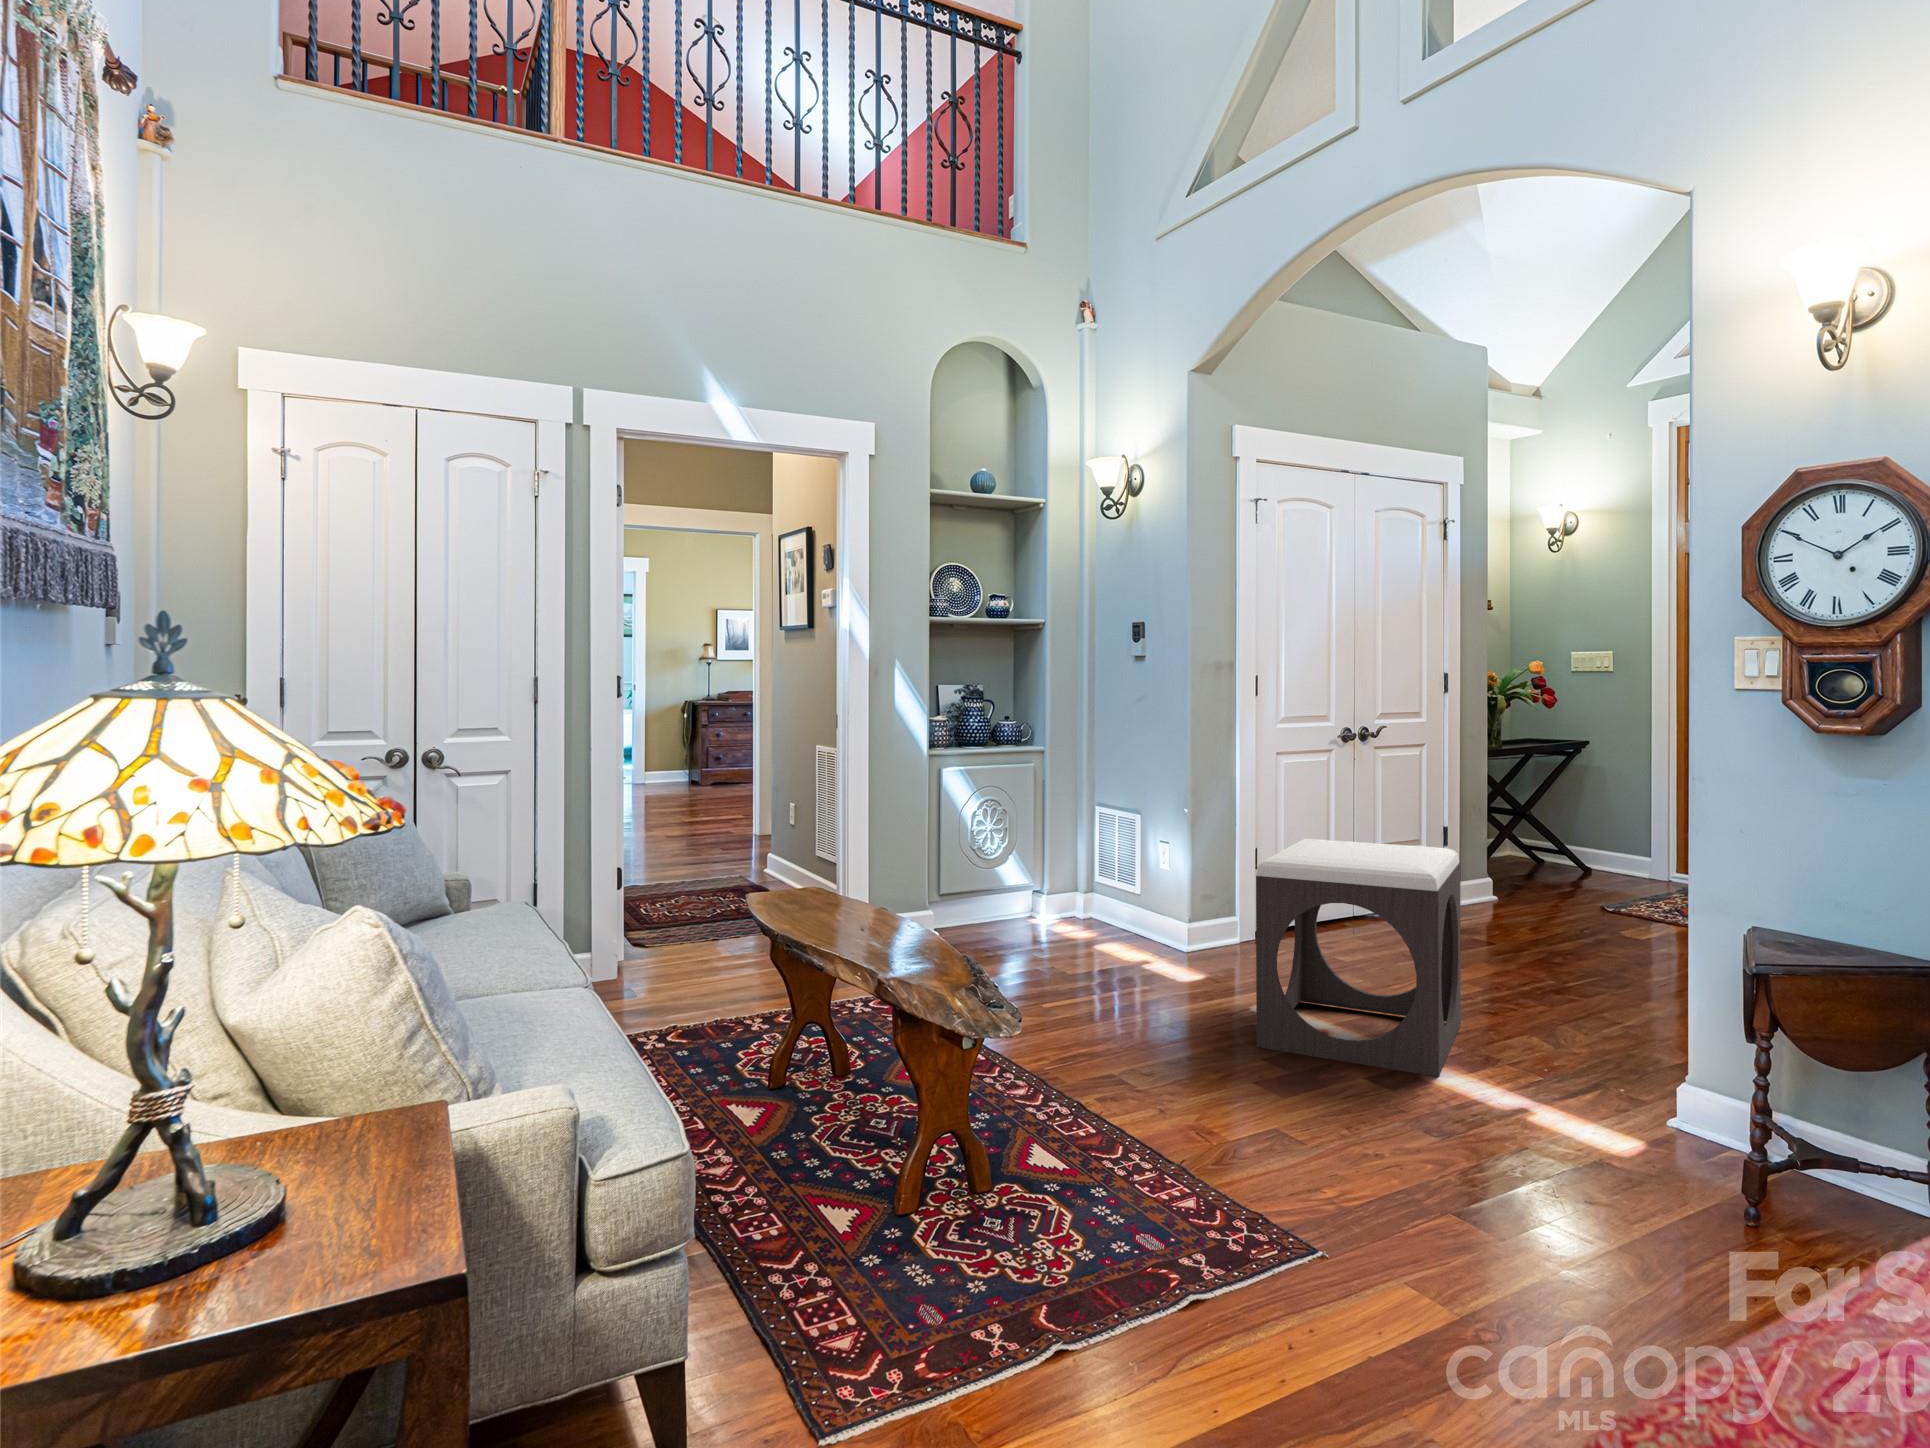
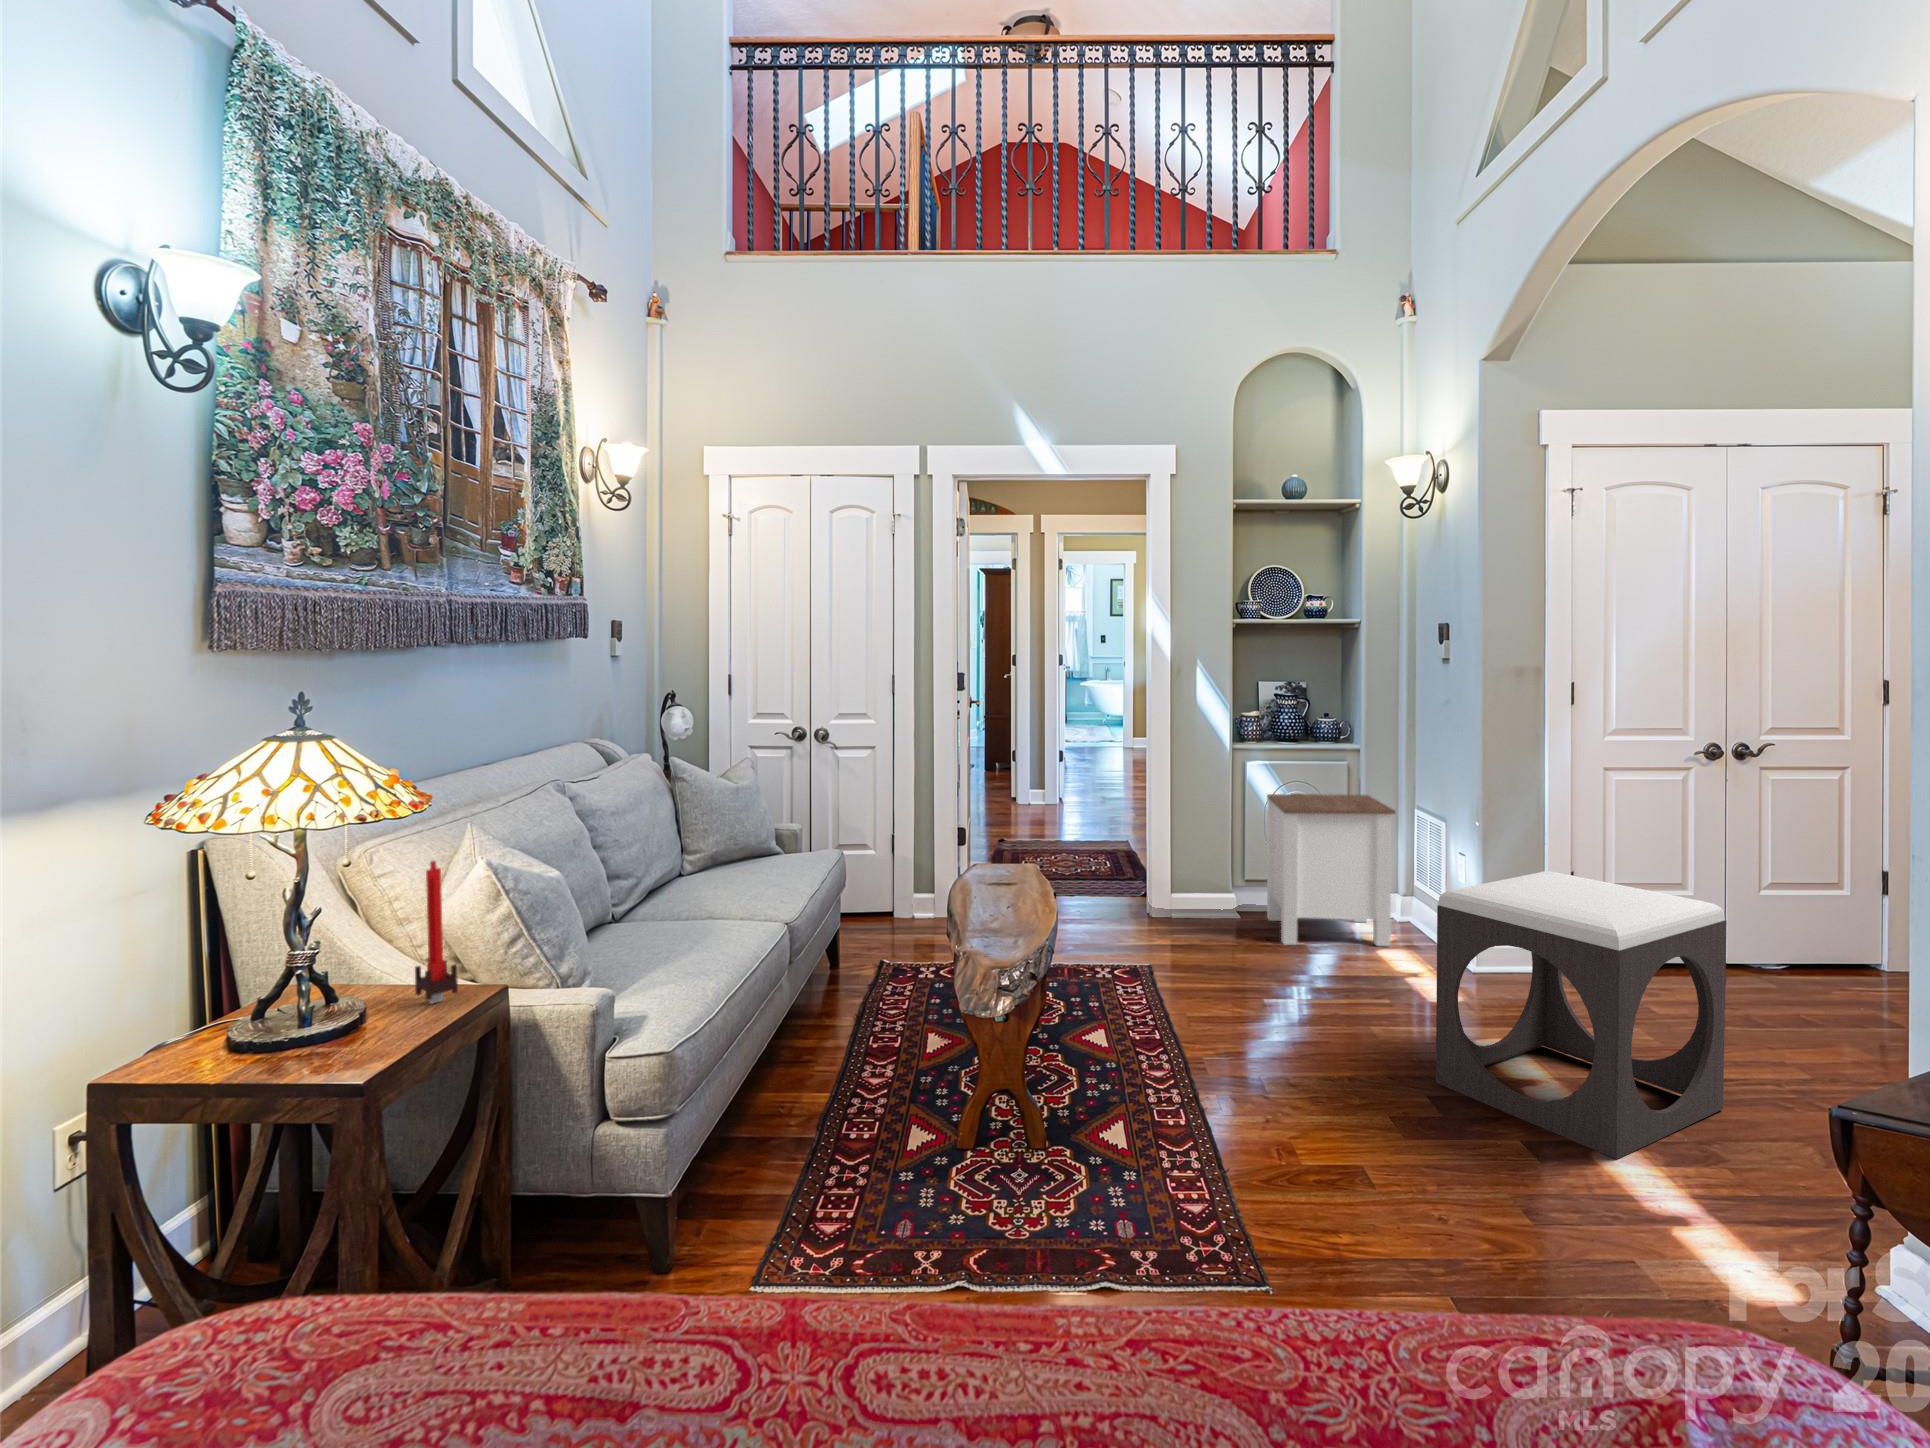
side table: none [963,795,1104,953] -> present [1267,794,1396,946]
candle: none [317,901,396,1142] -> present [415,861,458,1003]

